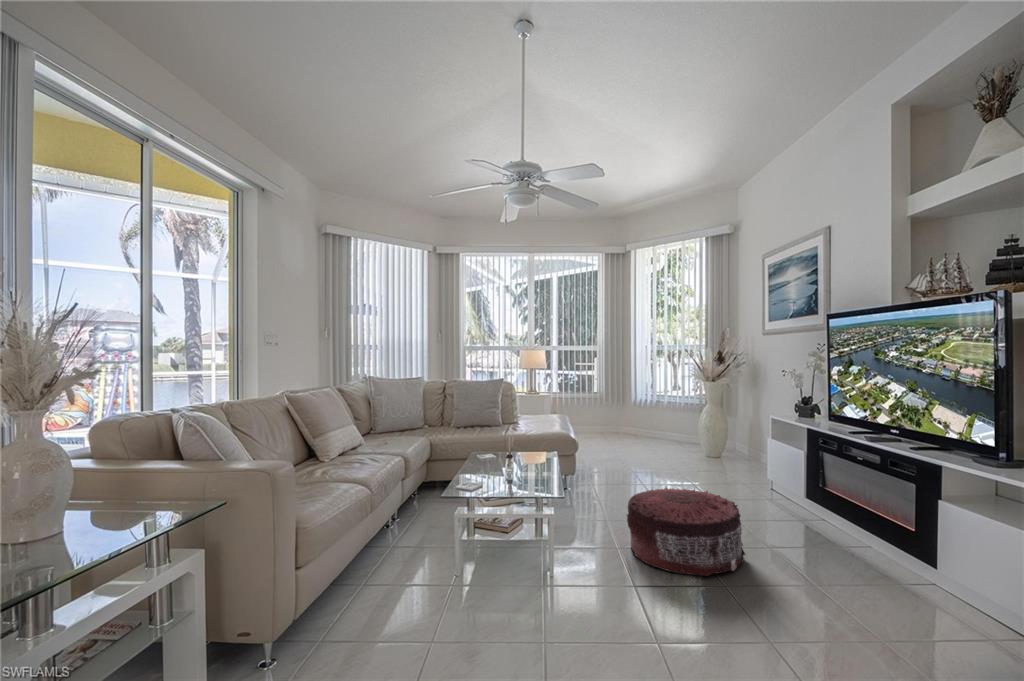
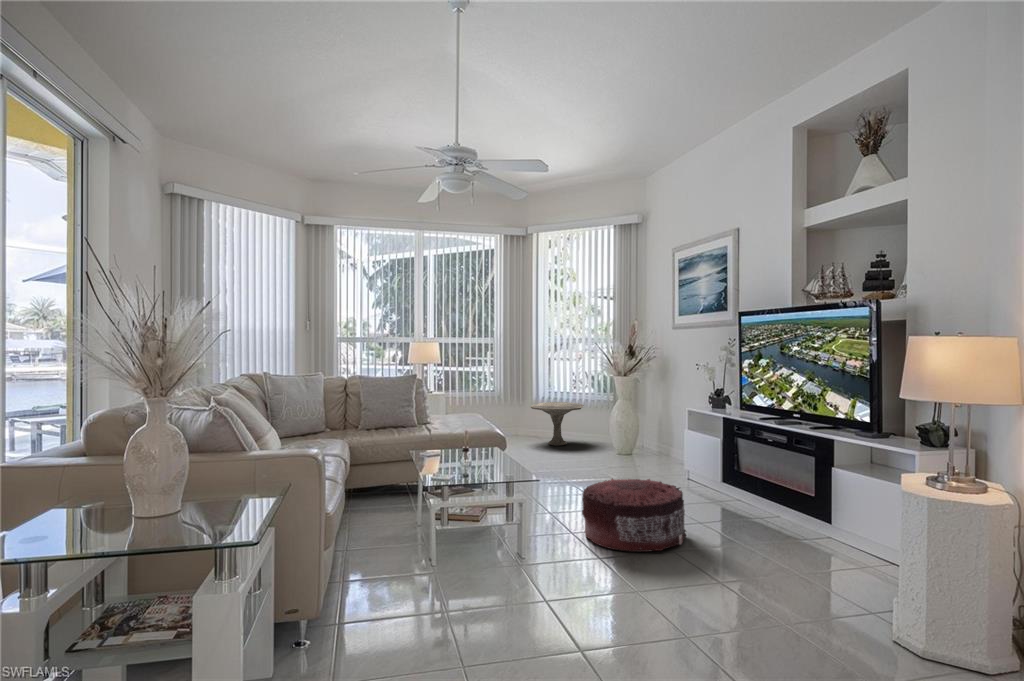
side table: none [624,403,677,444] -> present [530,402,584,446]

